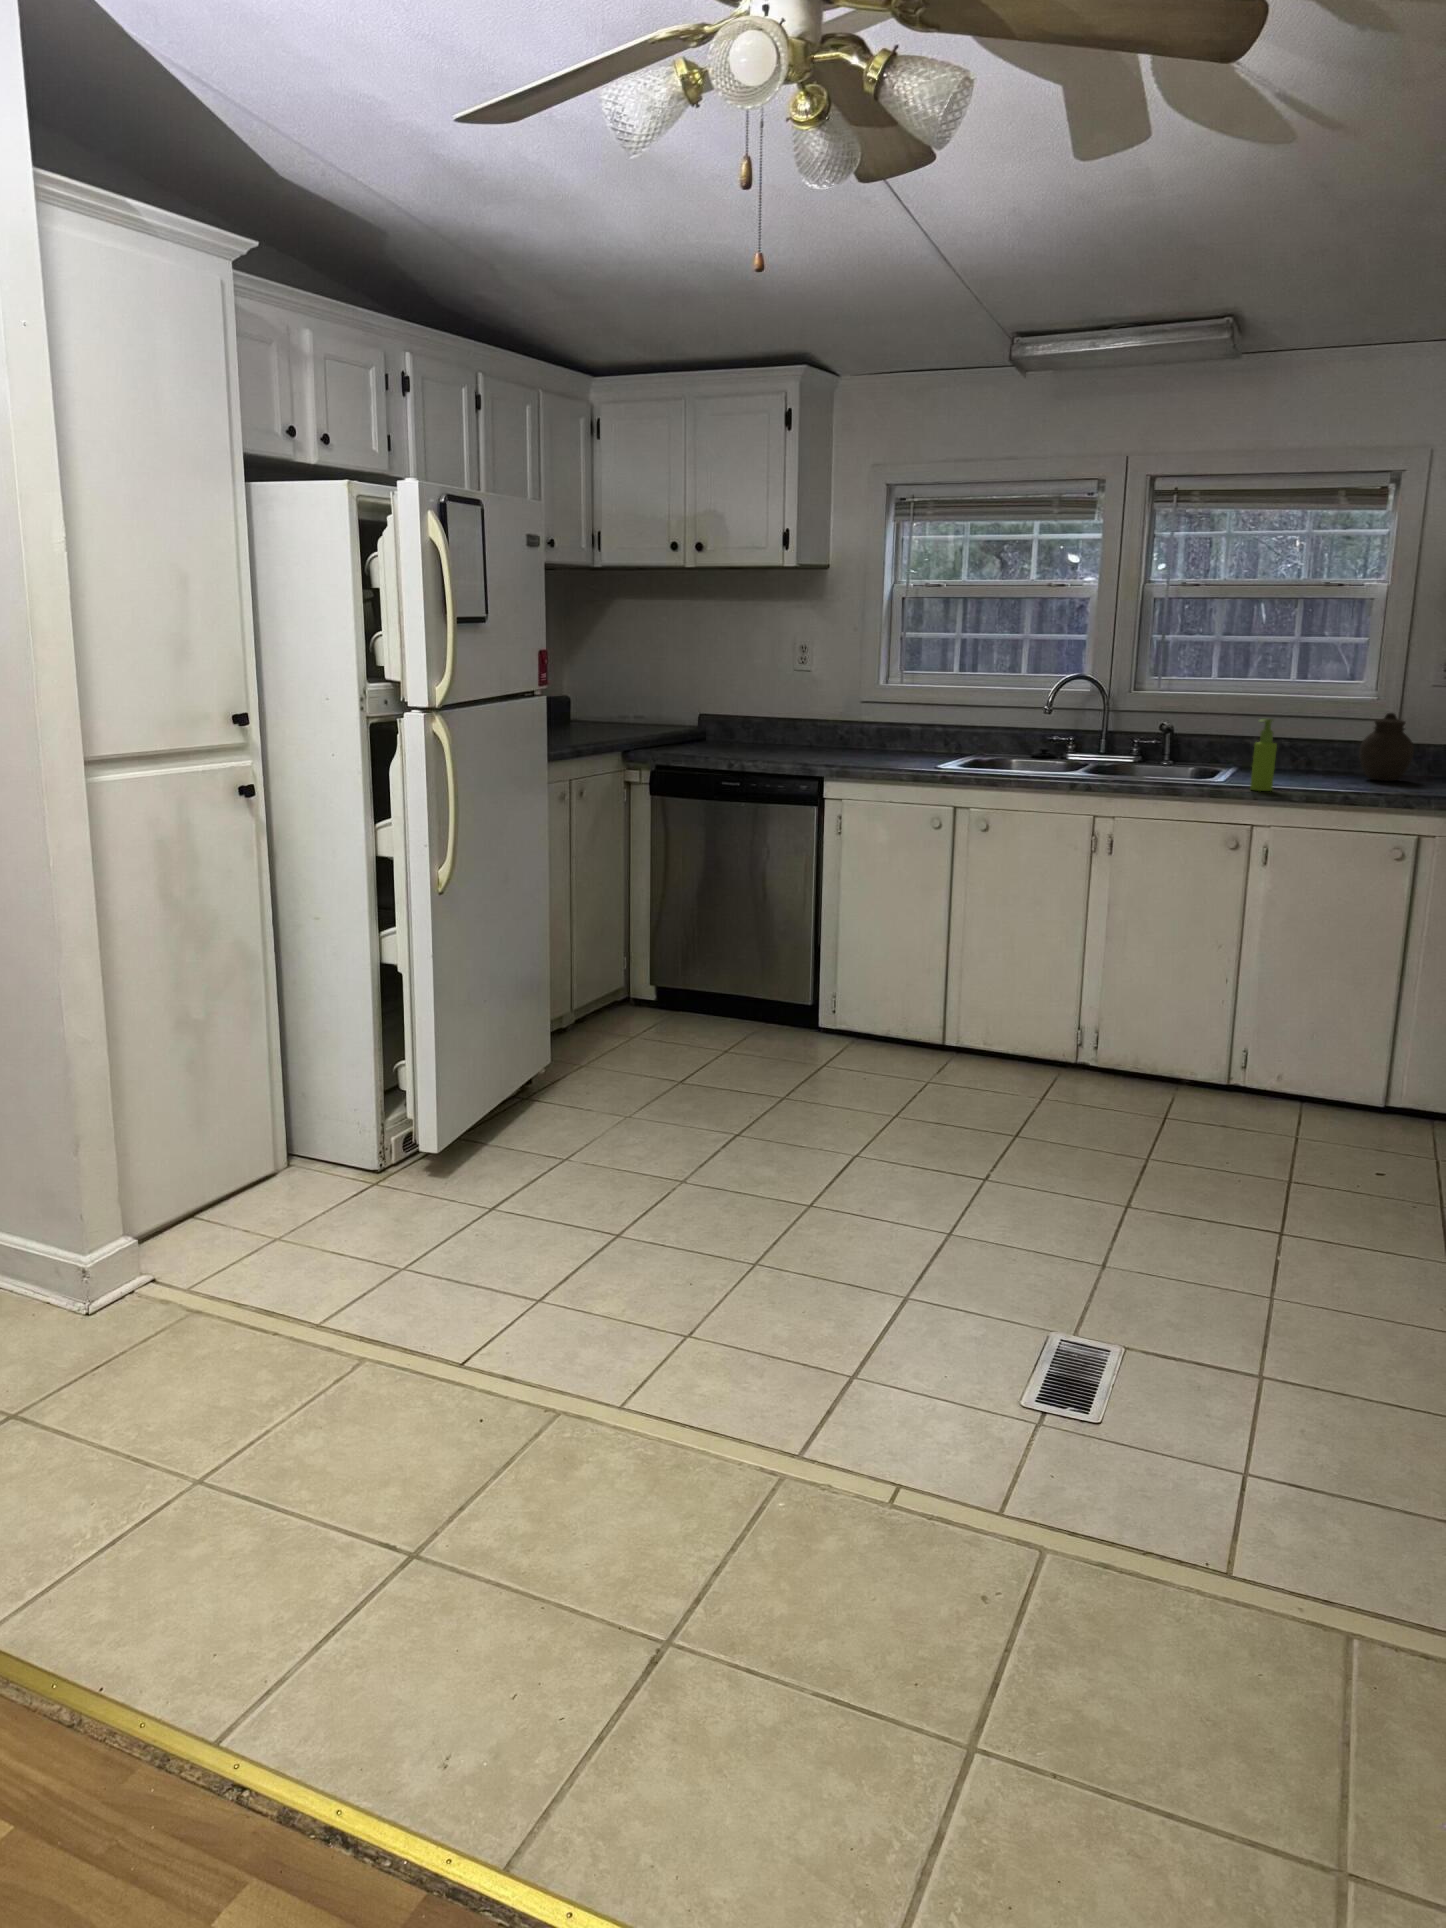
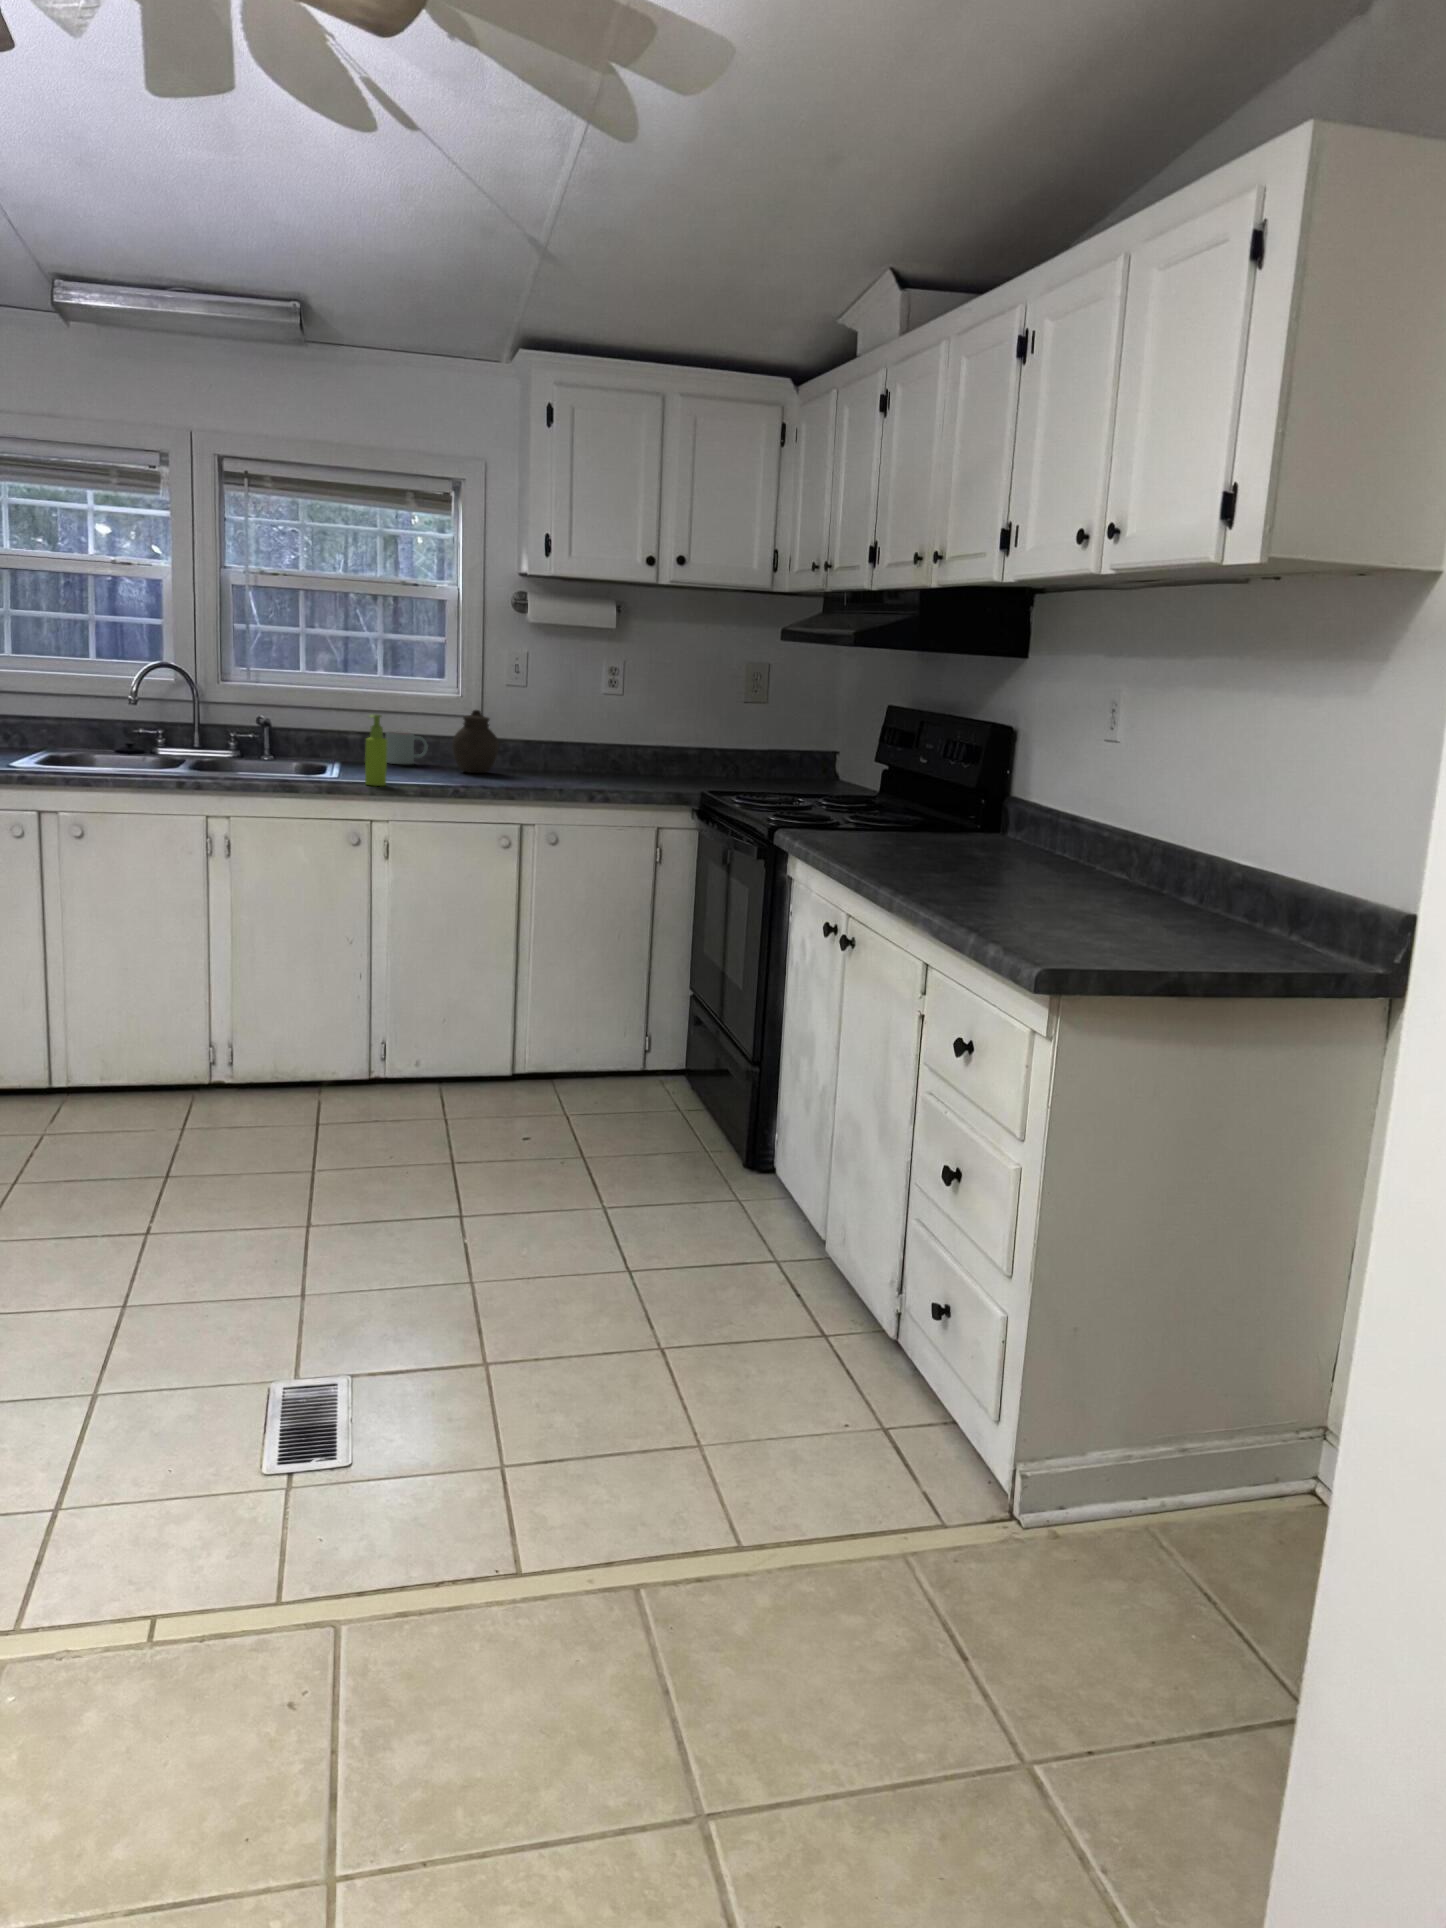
mug: none [1288,737,1336,771] -> present [386,731,428,764]

